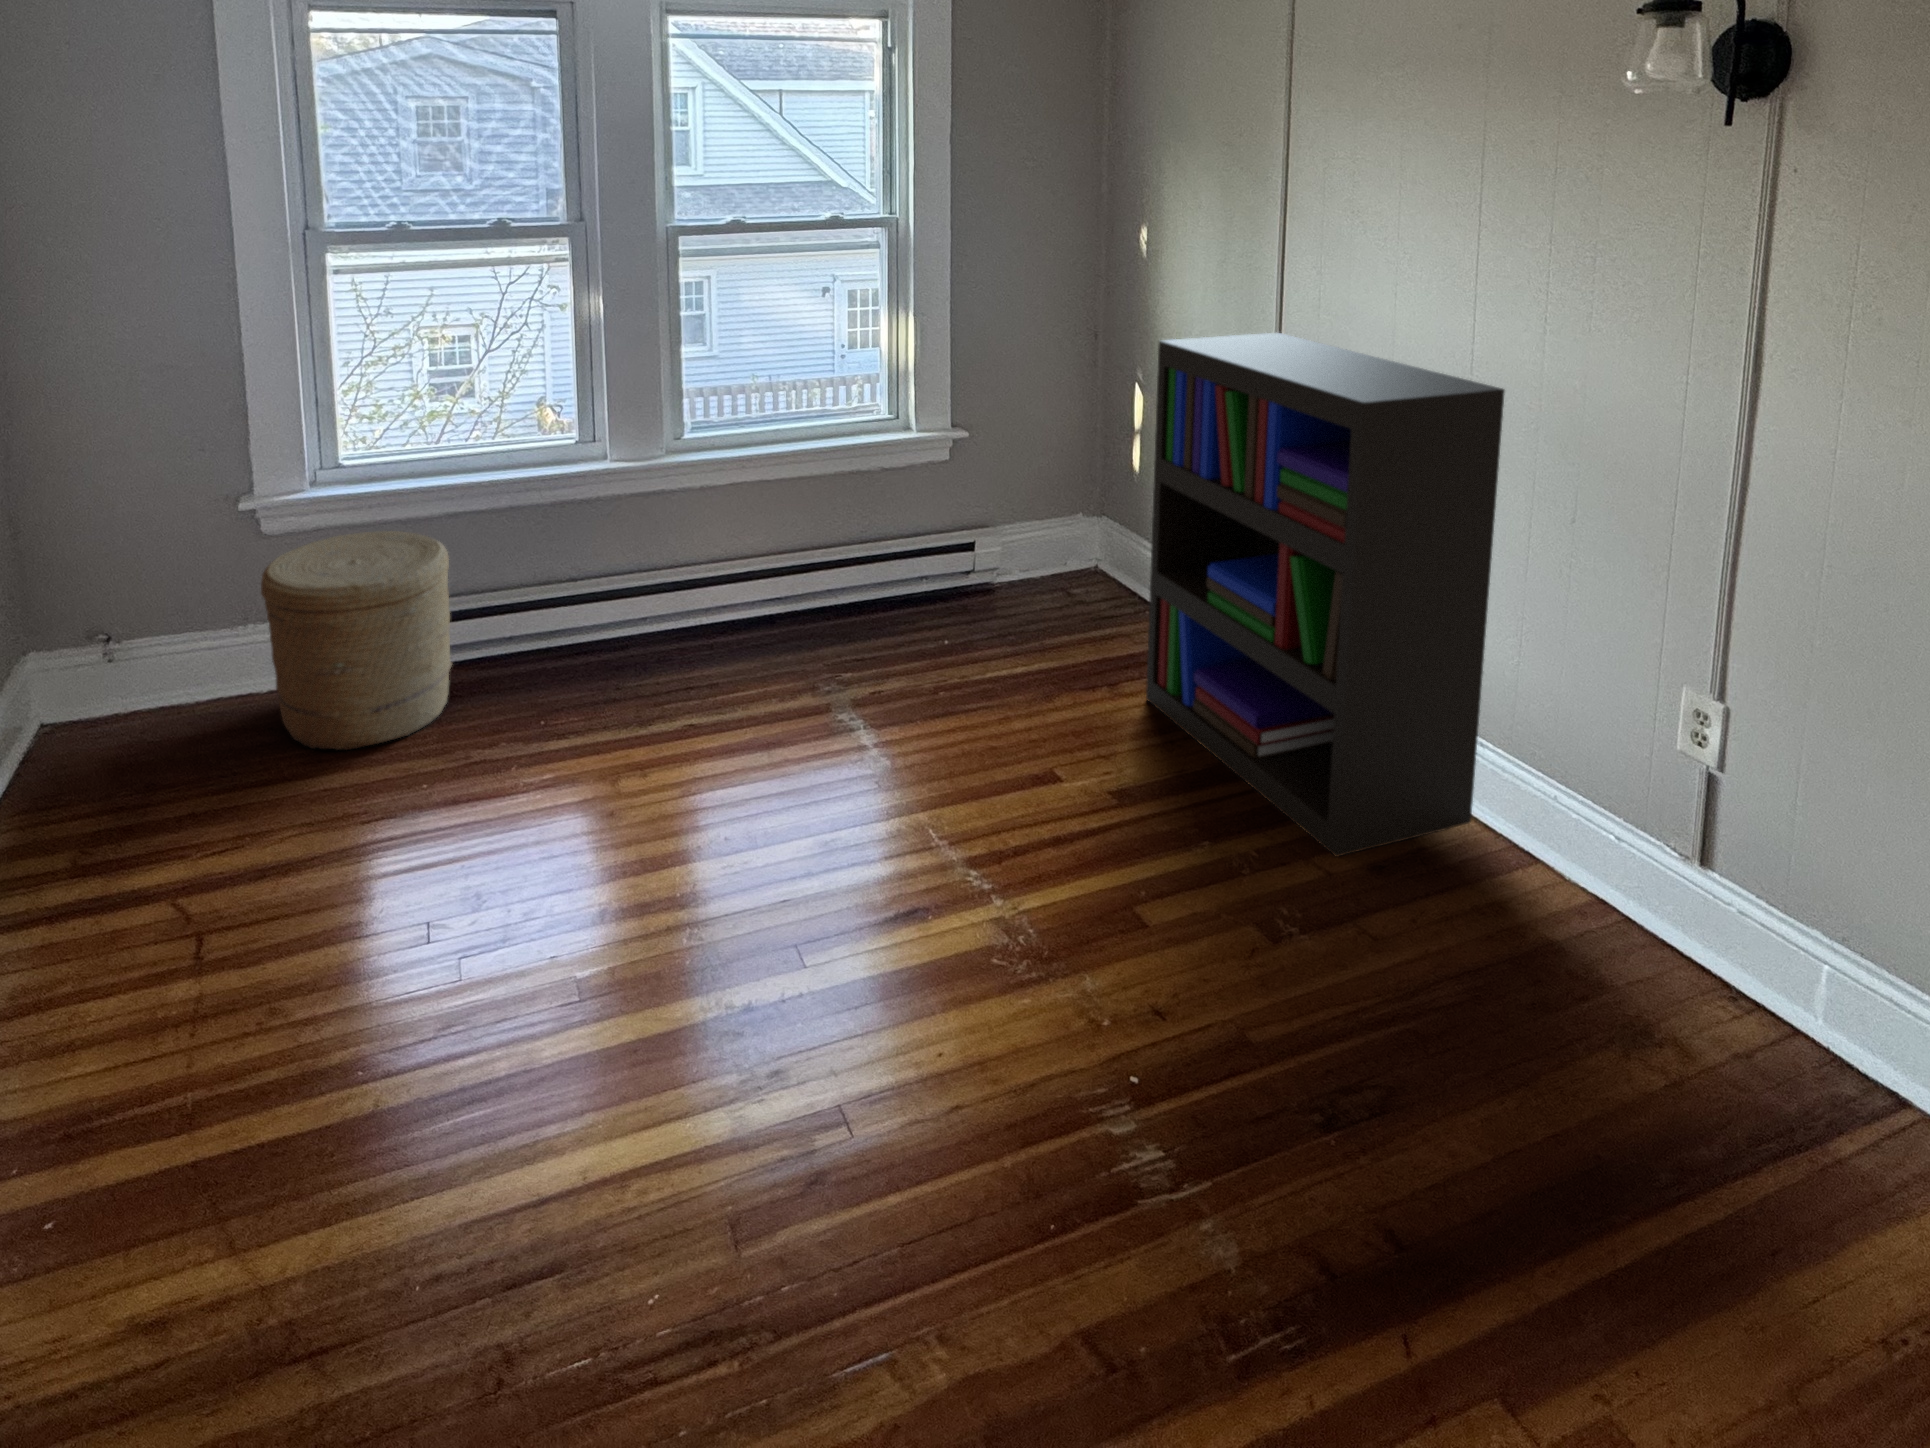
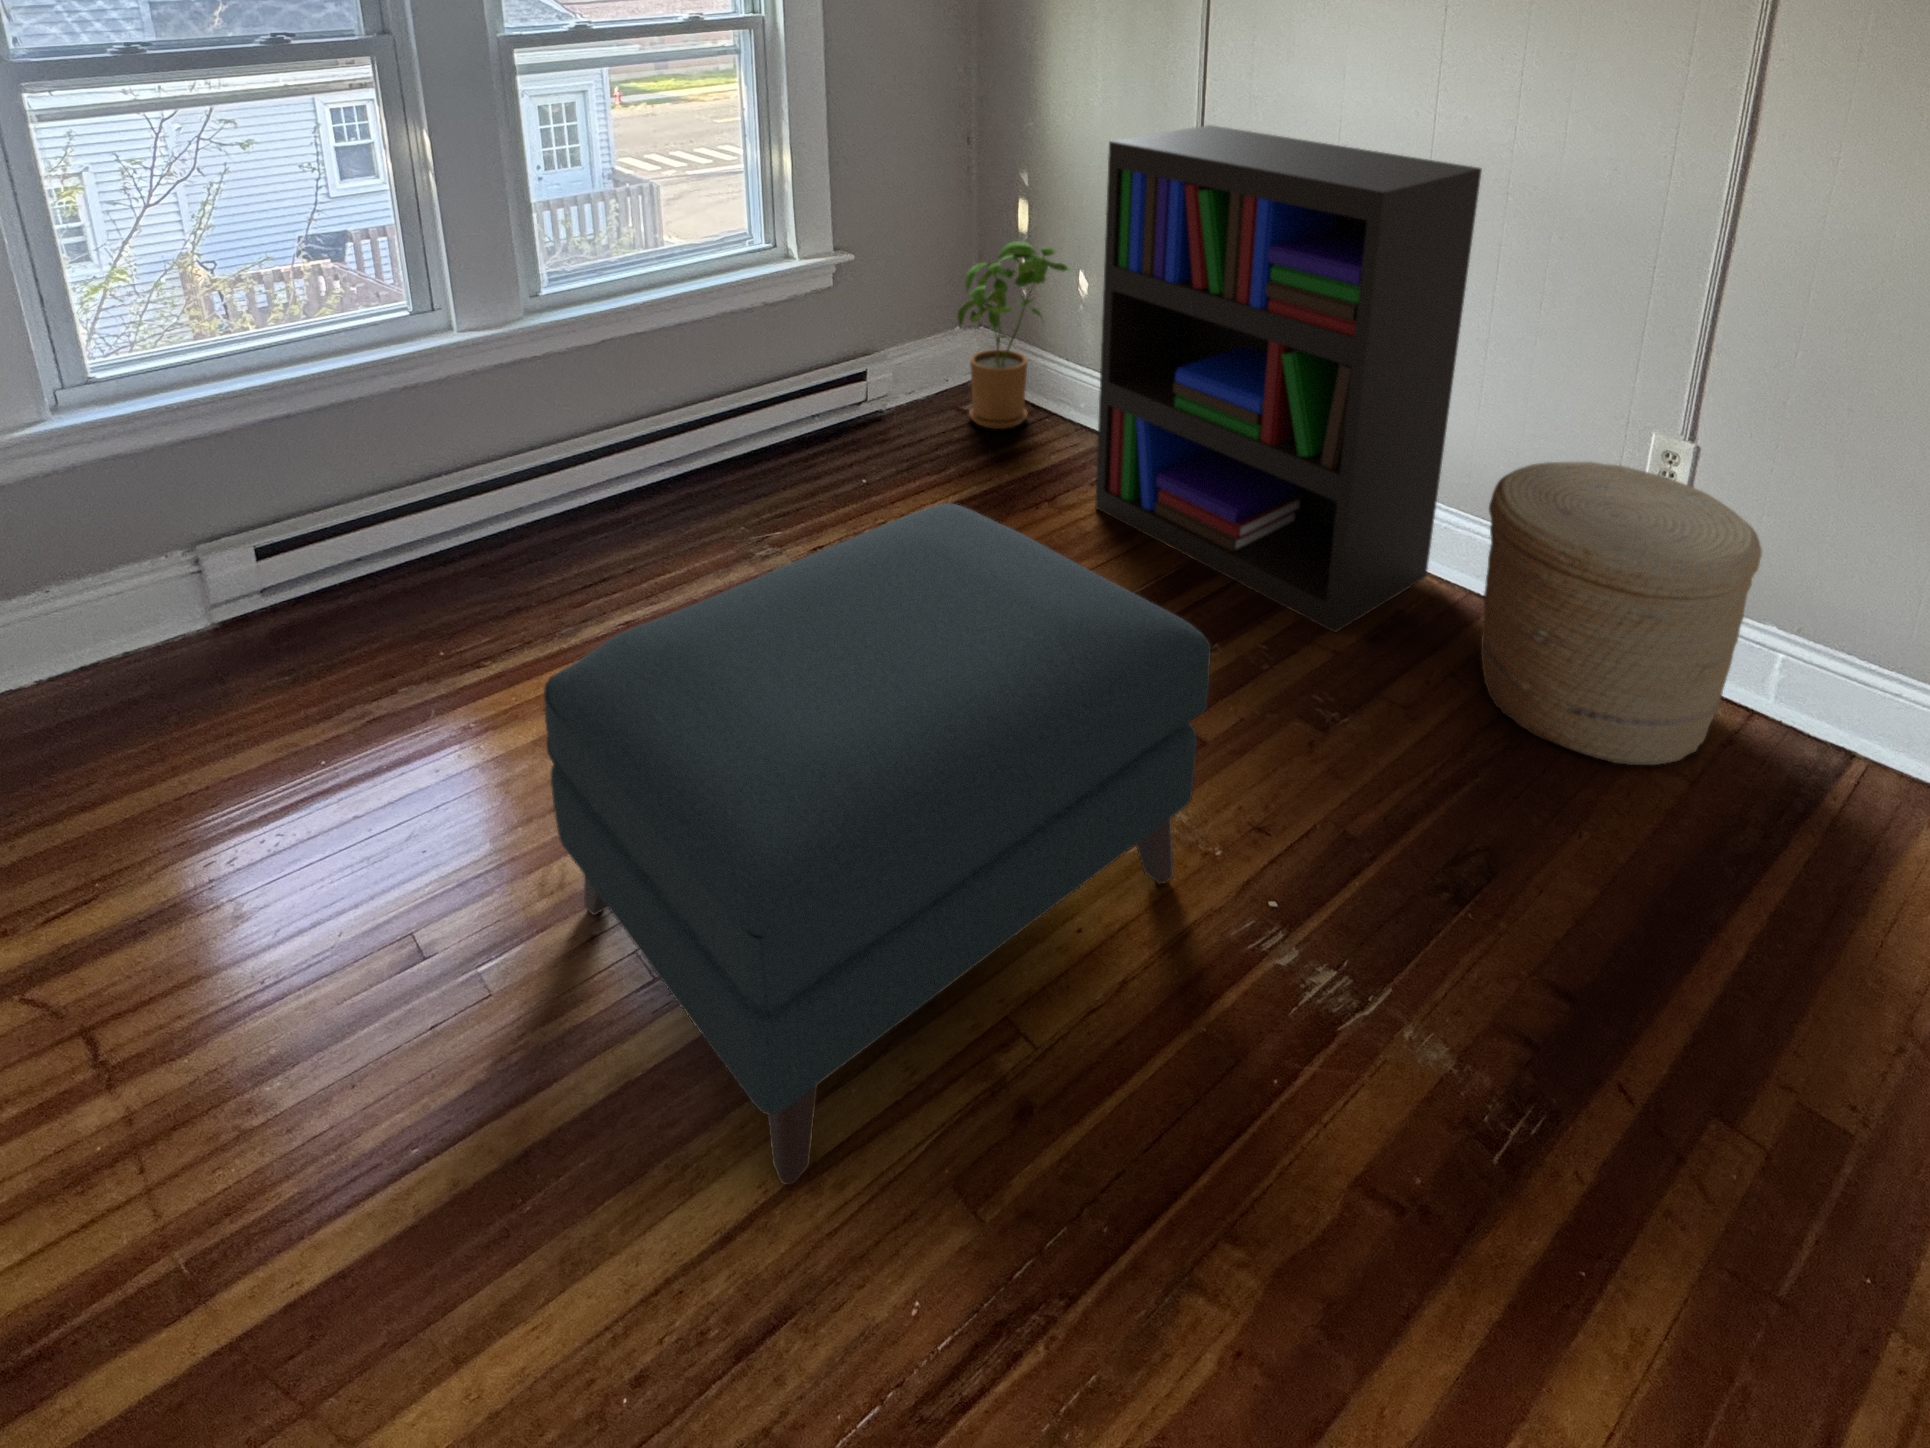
house plant: none [1051,432,1163,614] -> present [957,241,1070,429]
woven basket: present [261,531,452,750] -> present [1481,462,1762,765]
ottoman: none [526,646,1073,1177] -> present [544,503,1211,1185]

